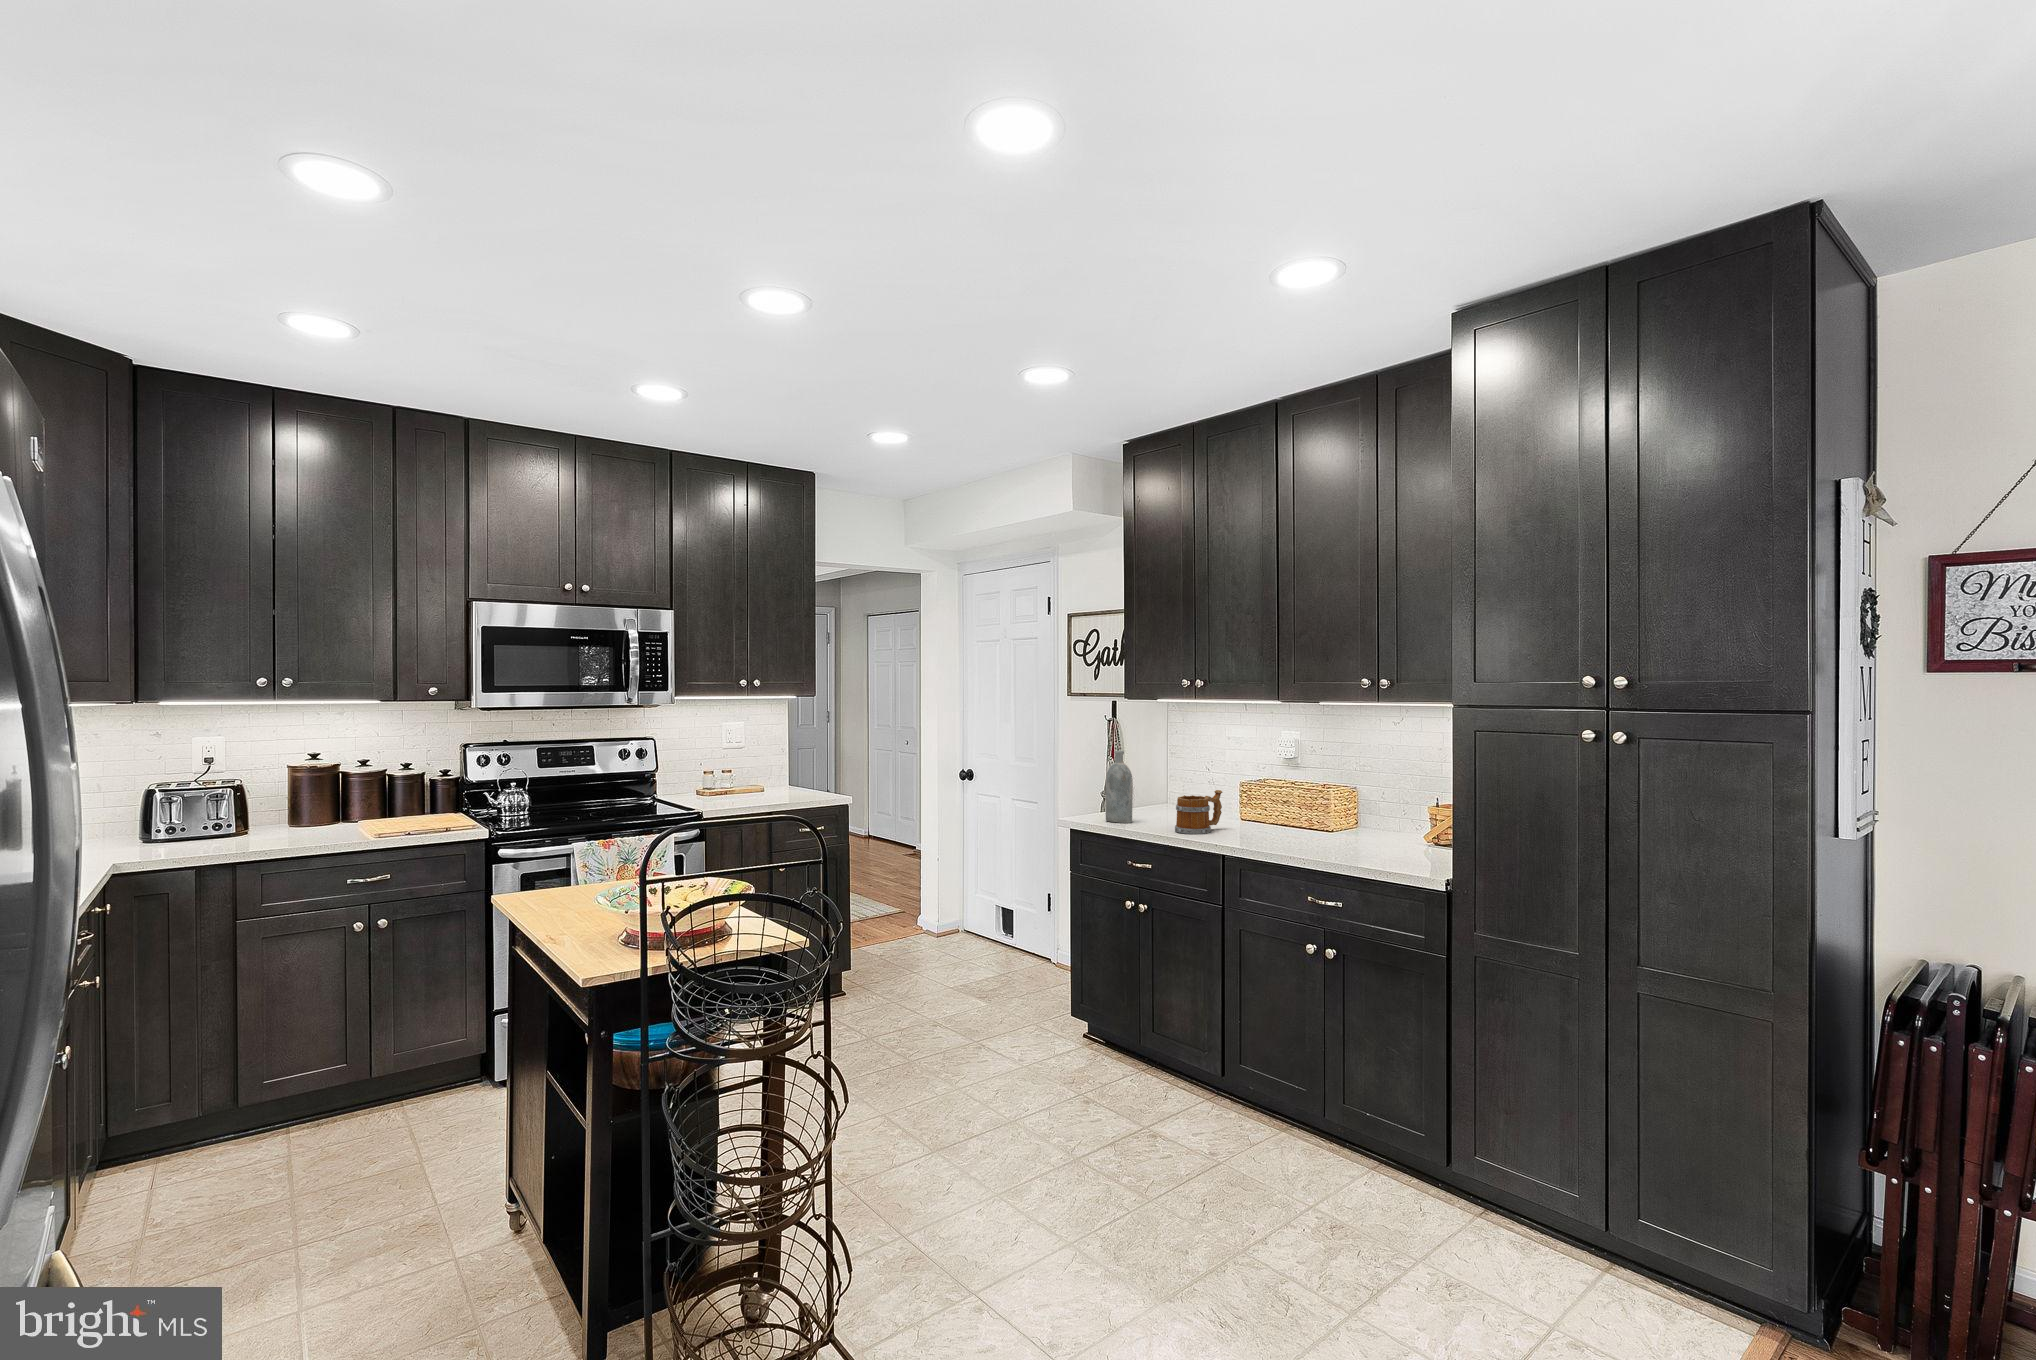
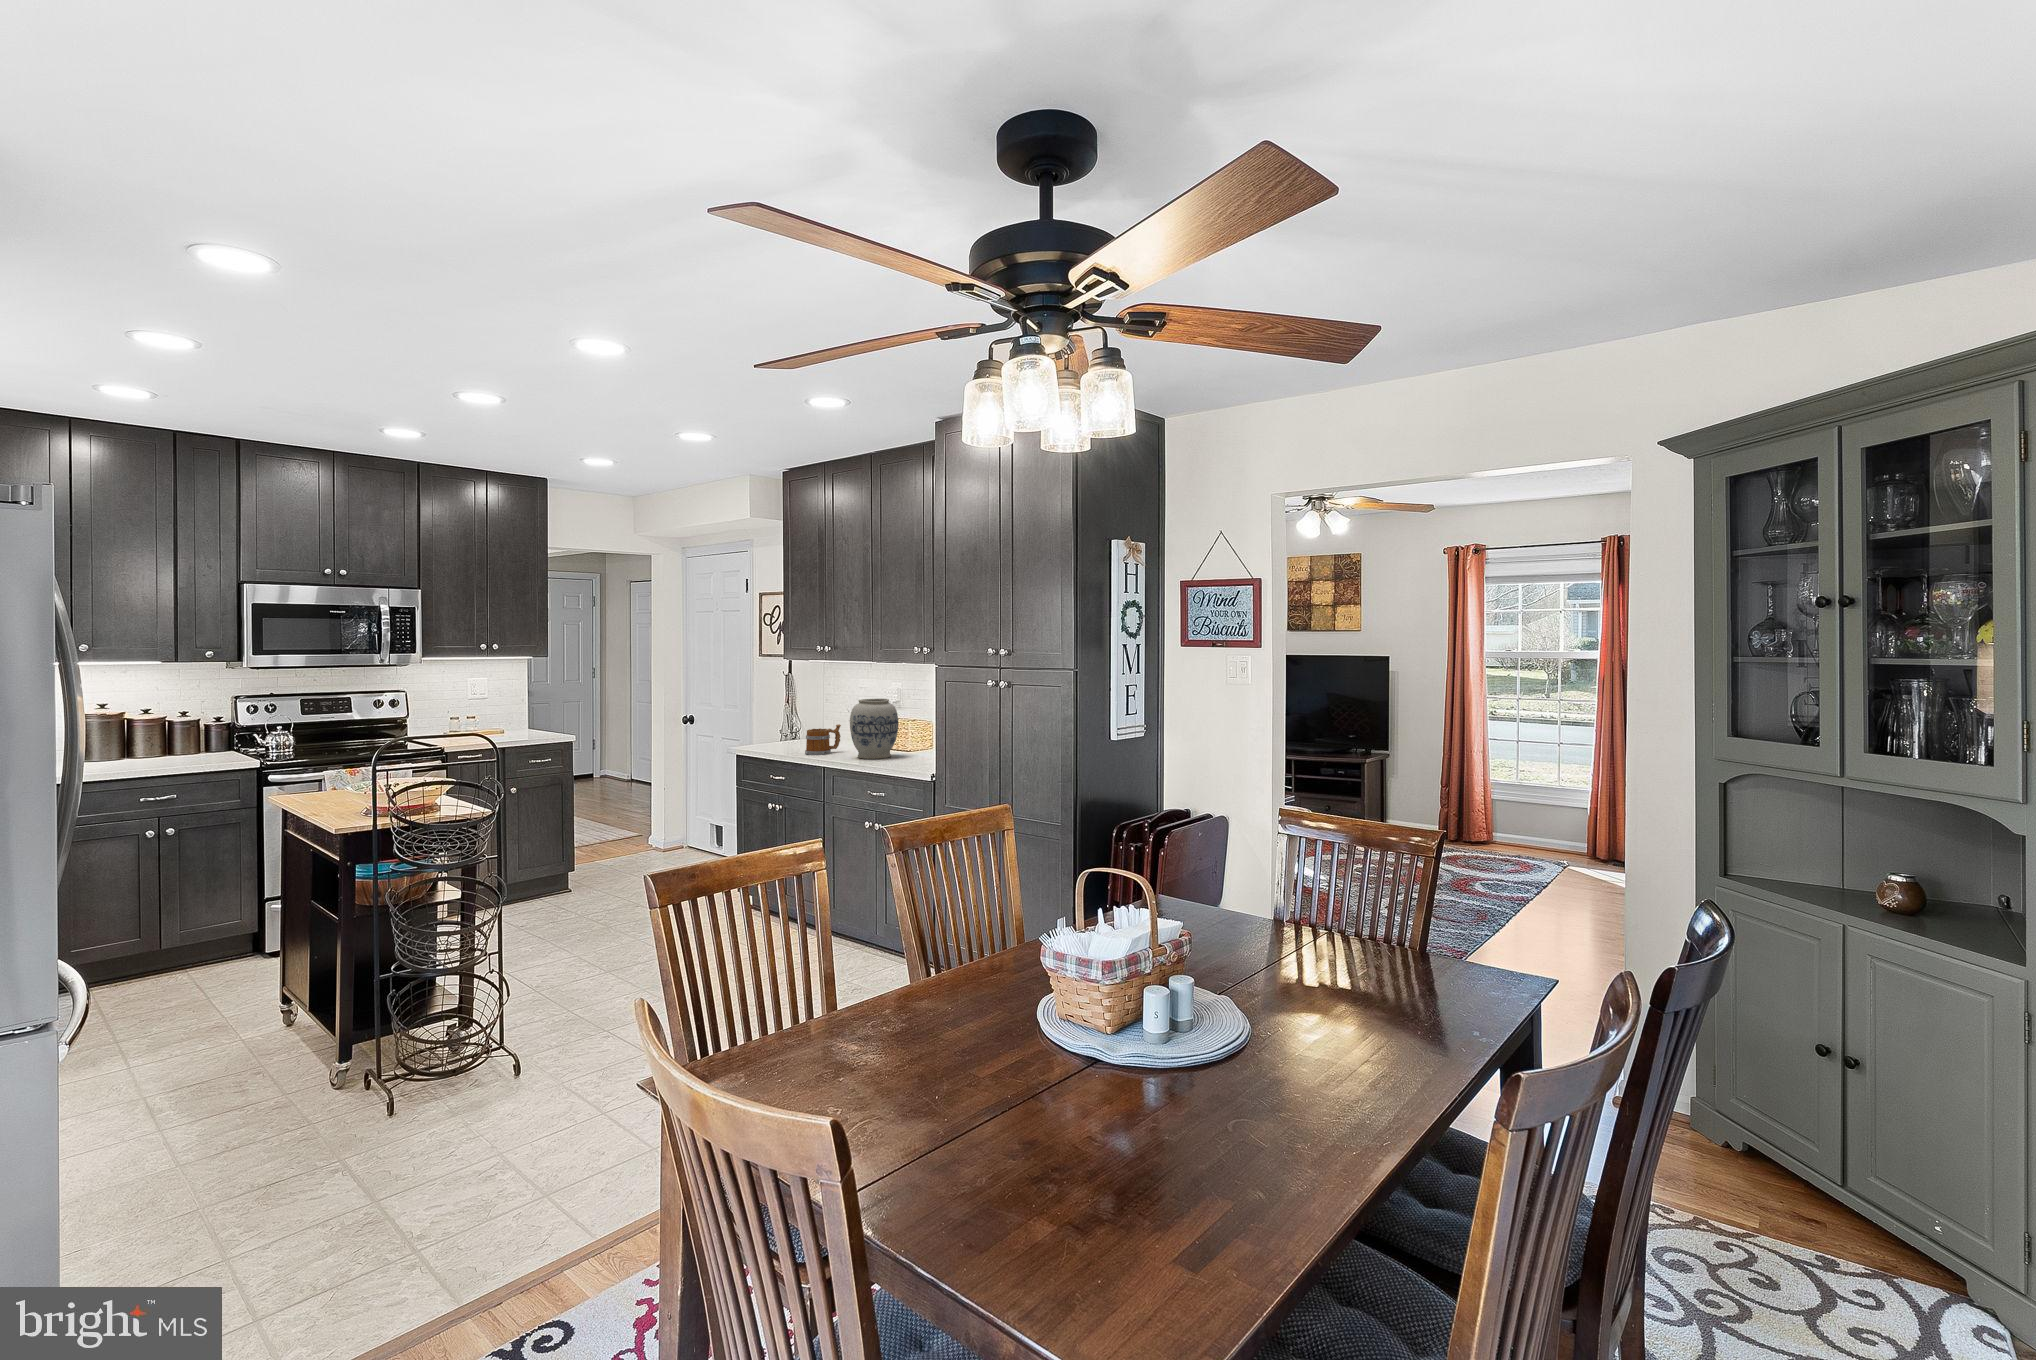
bottle: present [1105,751,1133,823] -> none [766,698,784,750]
vase: none [1255,755,1328,845] -> present [850,698,899,759]

